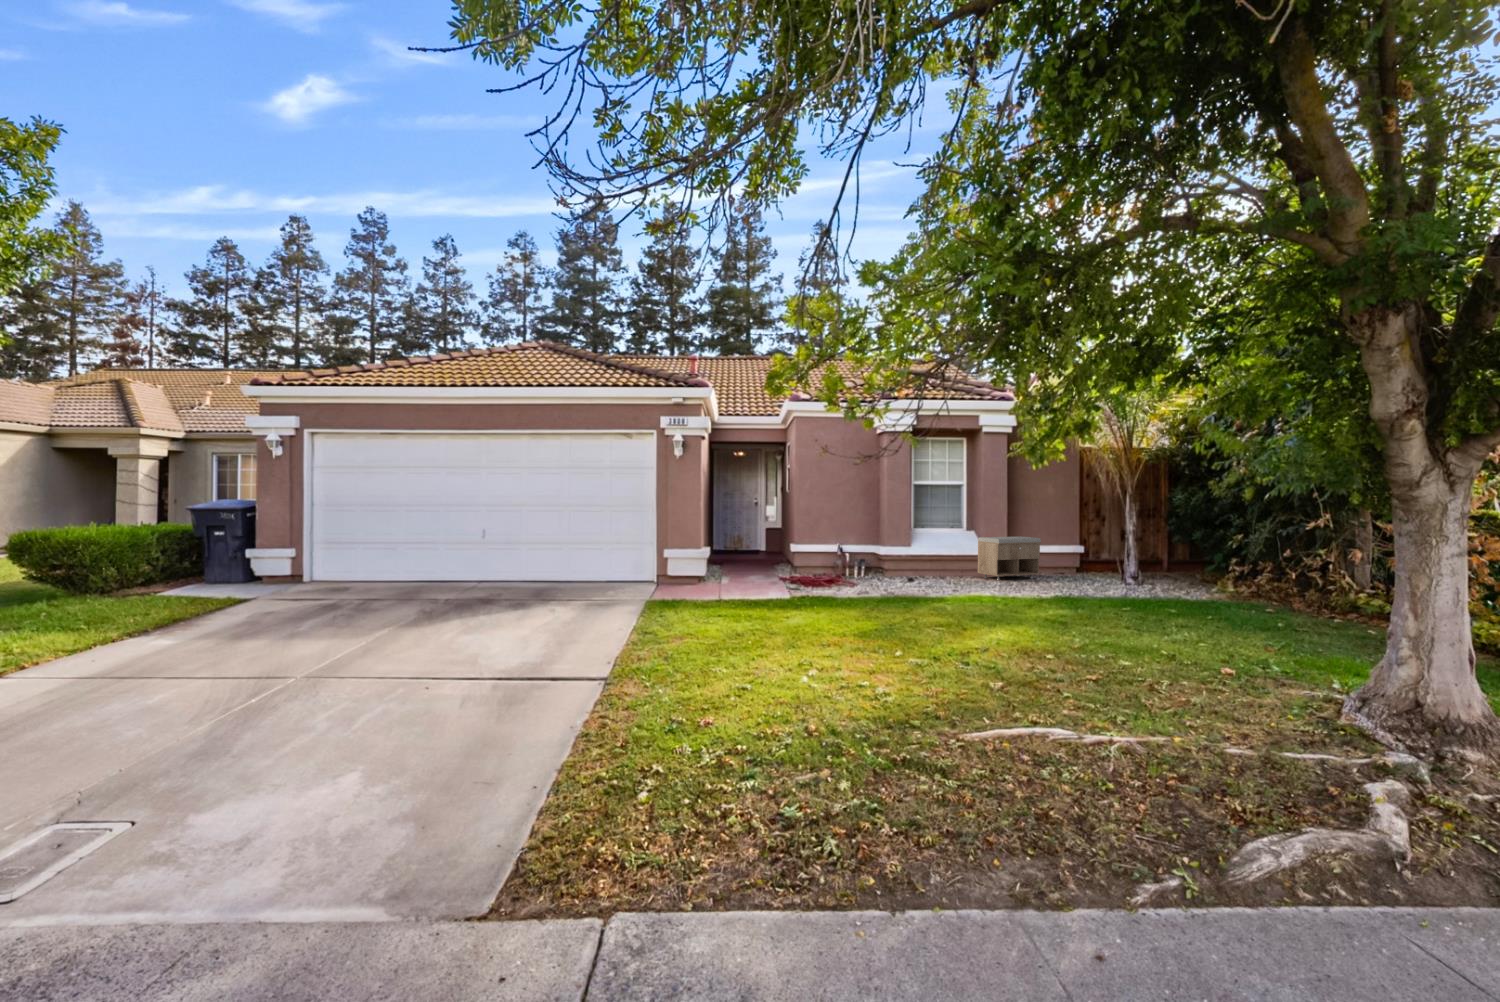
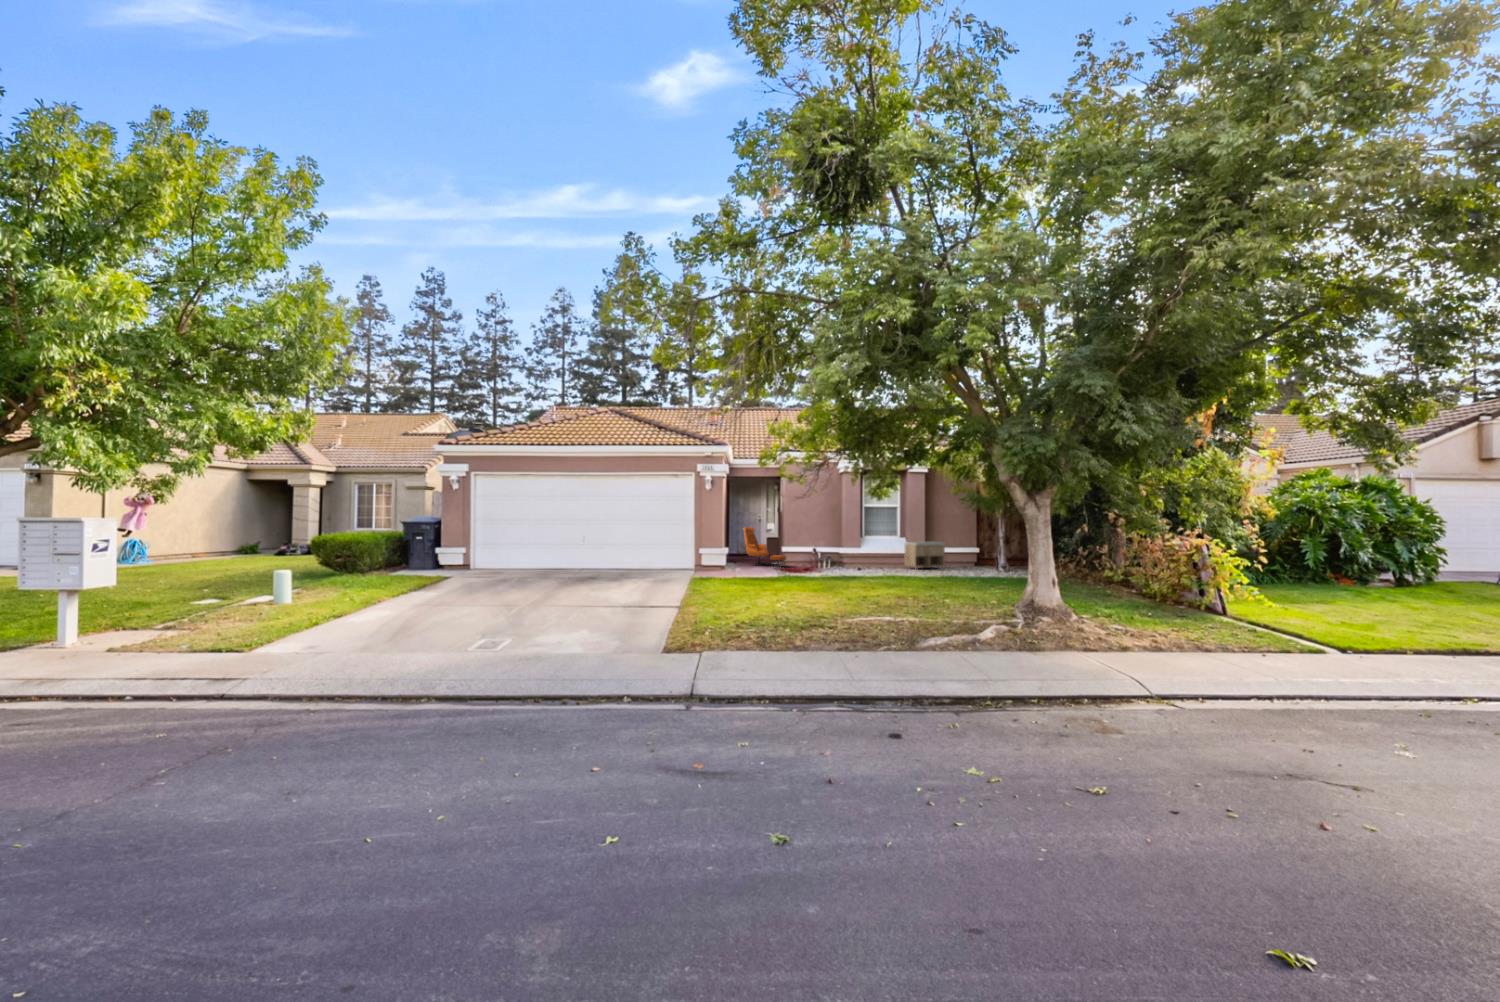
lounge chair: none [732,515,798,576] -> present [744,527,786,566]

